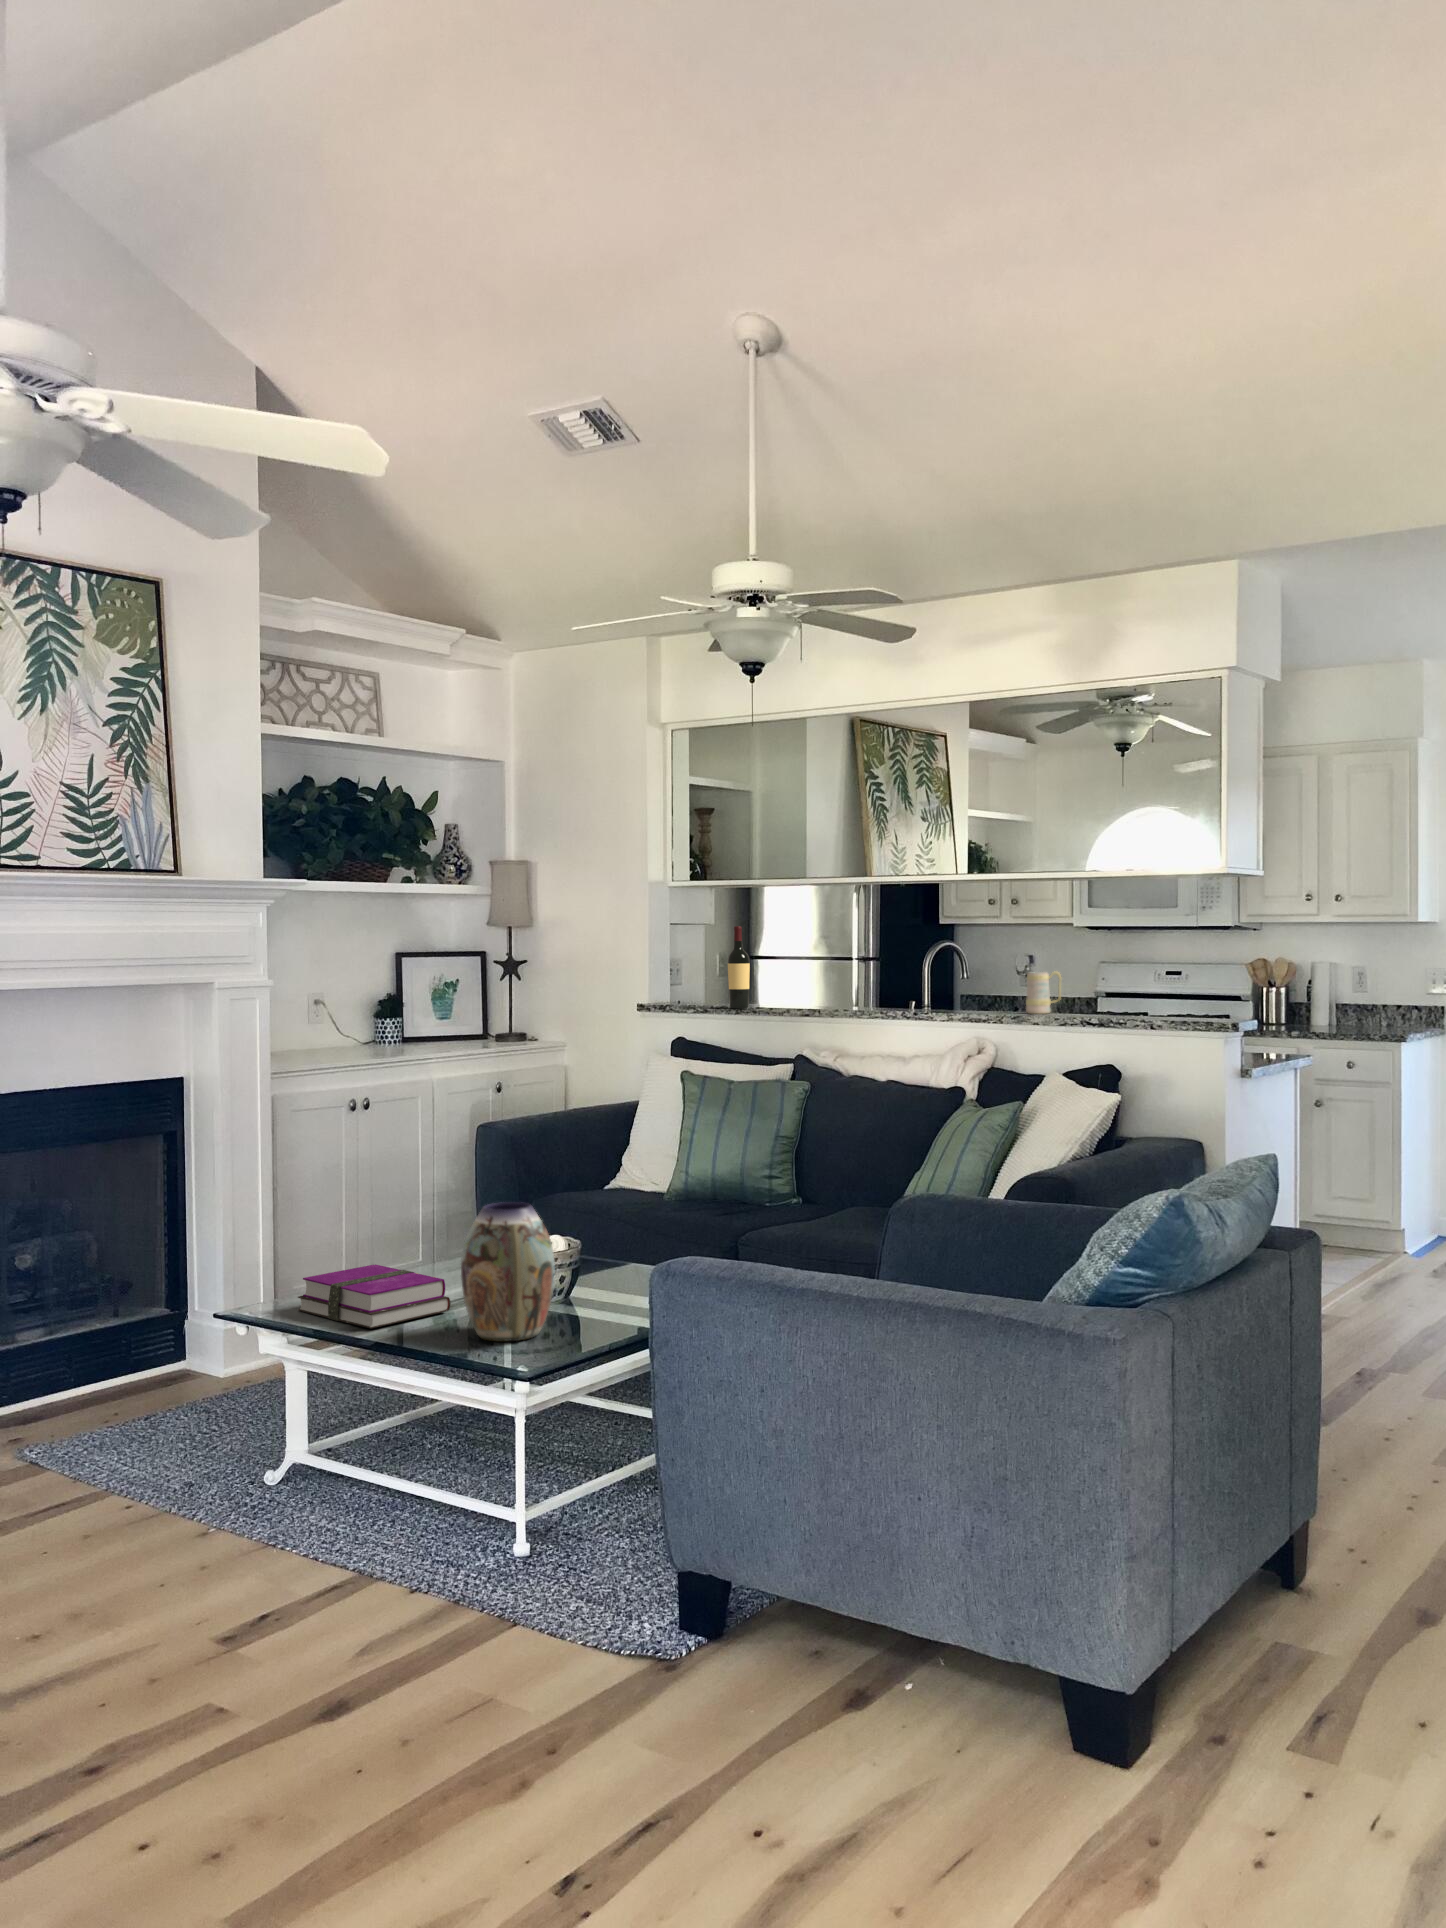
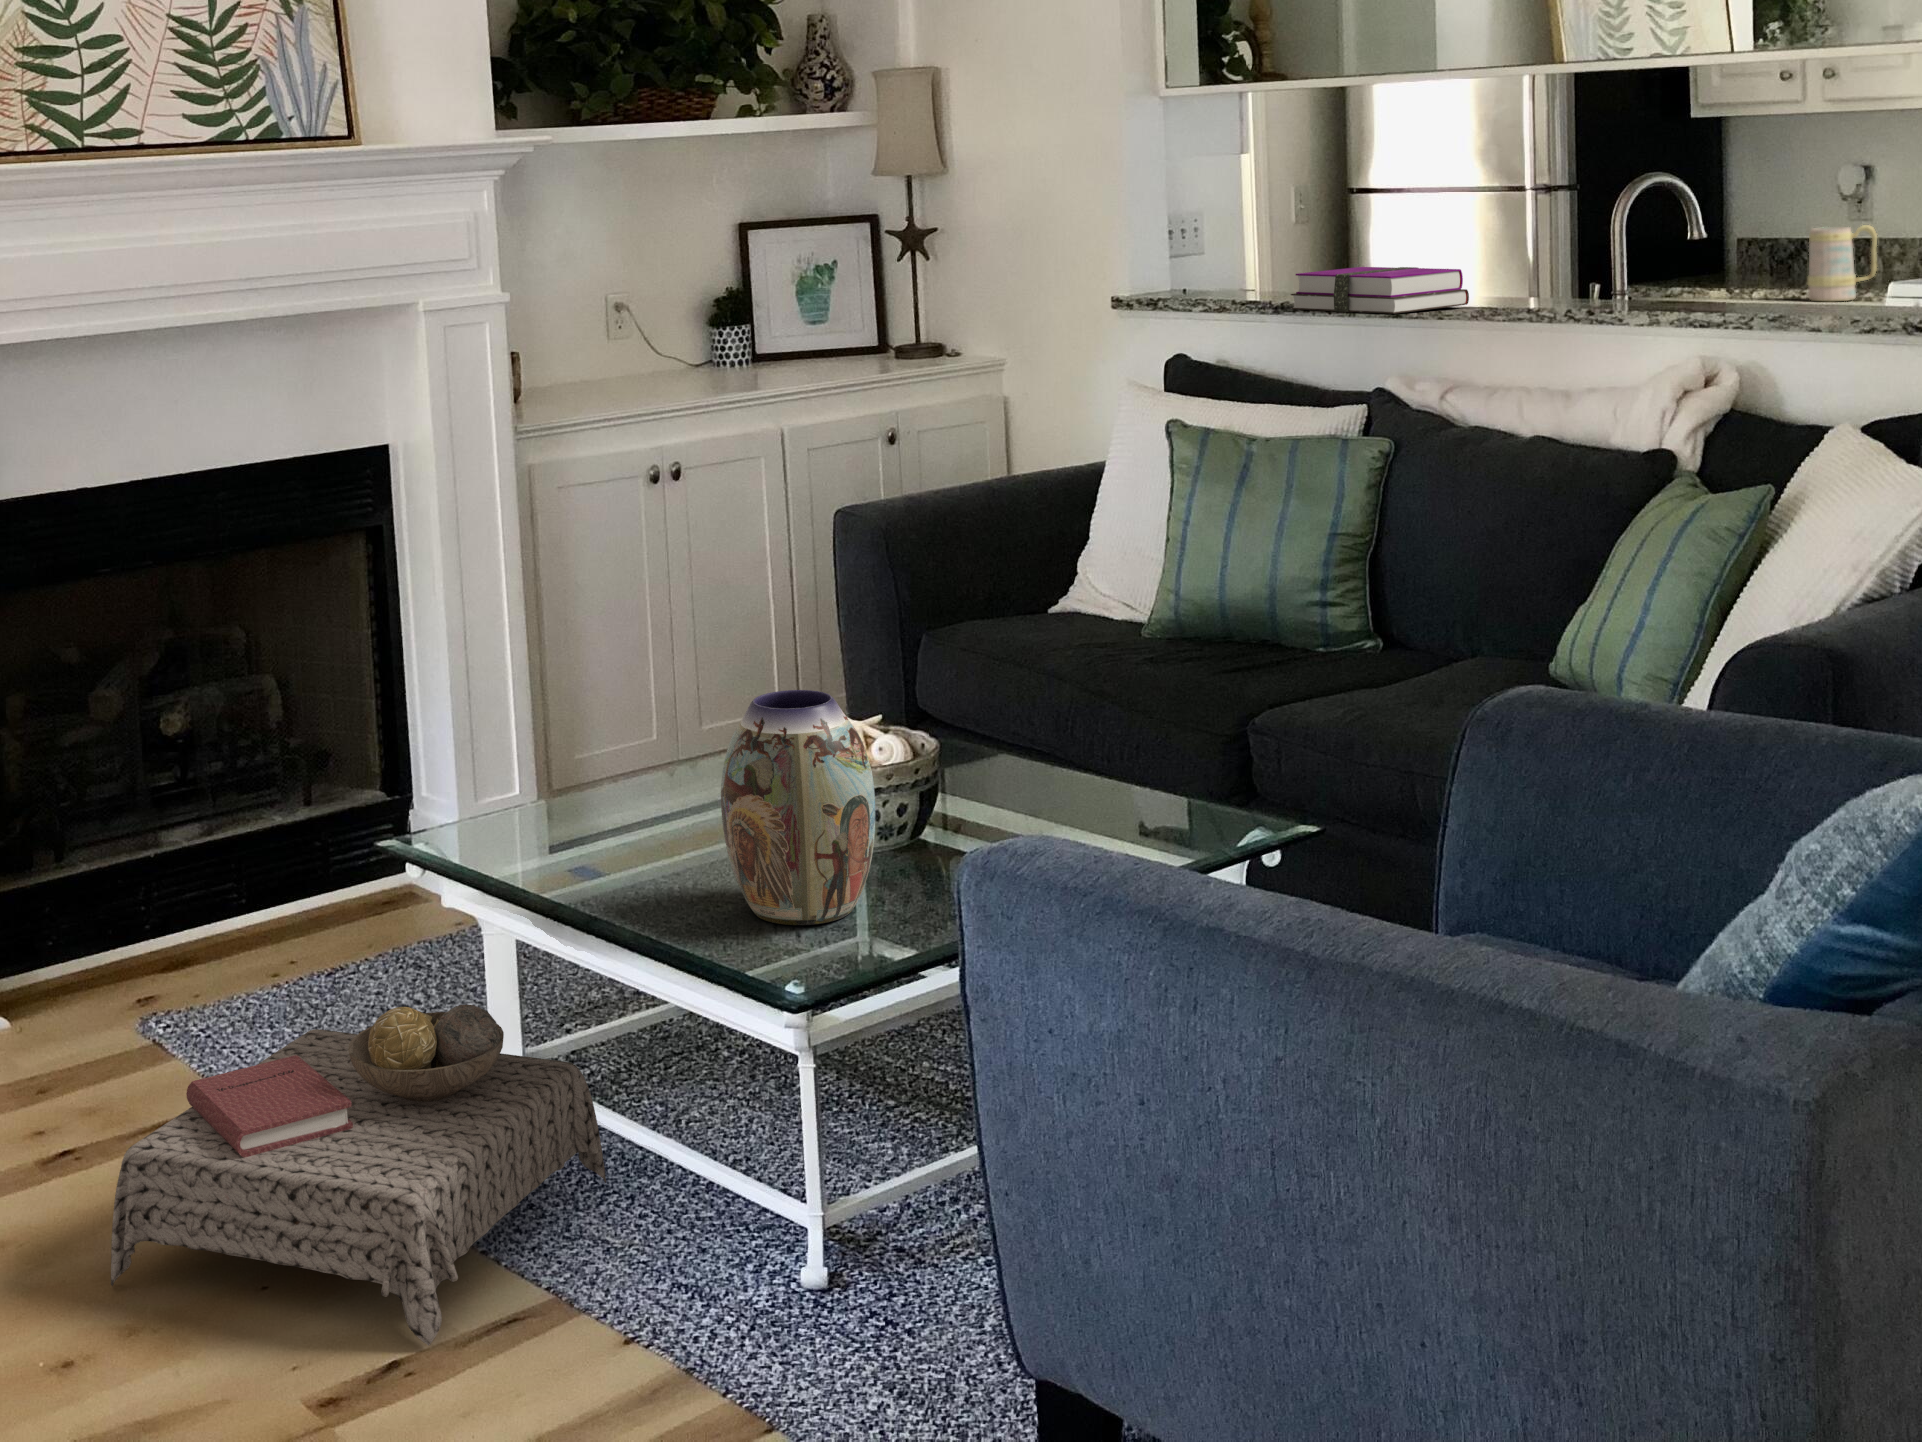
wine bottle: present [728,926,750,1009] -> none [1264,165,1302,302]
hardback book: present [298,1265,451,1329] -> present [1290,267,1469,314]
ottoman: none [56,1403,375,1603] -> present [111,1004,606,1345]

